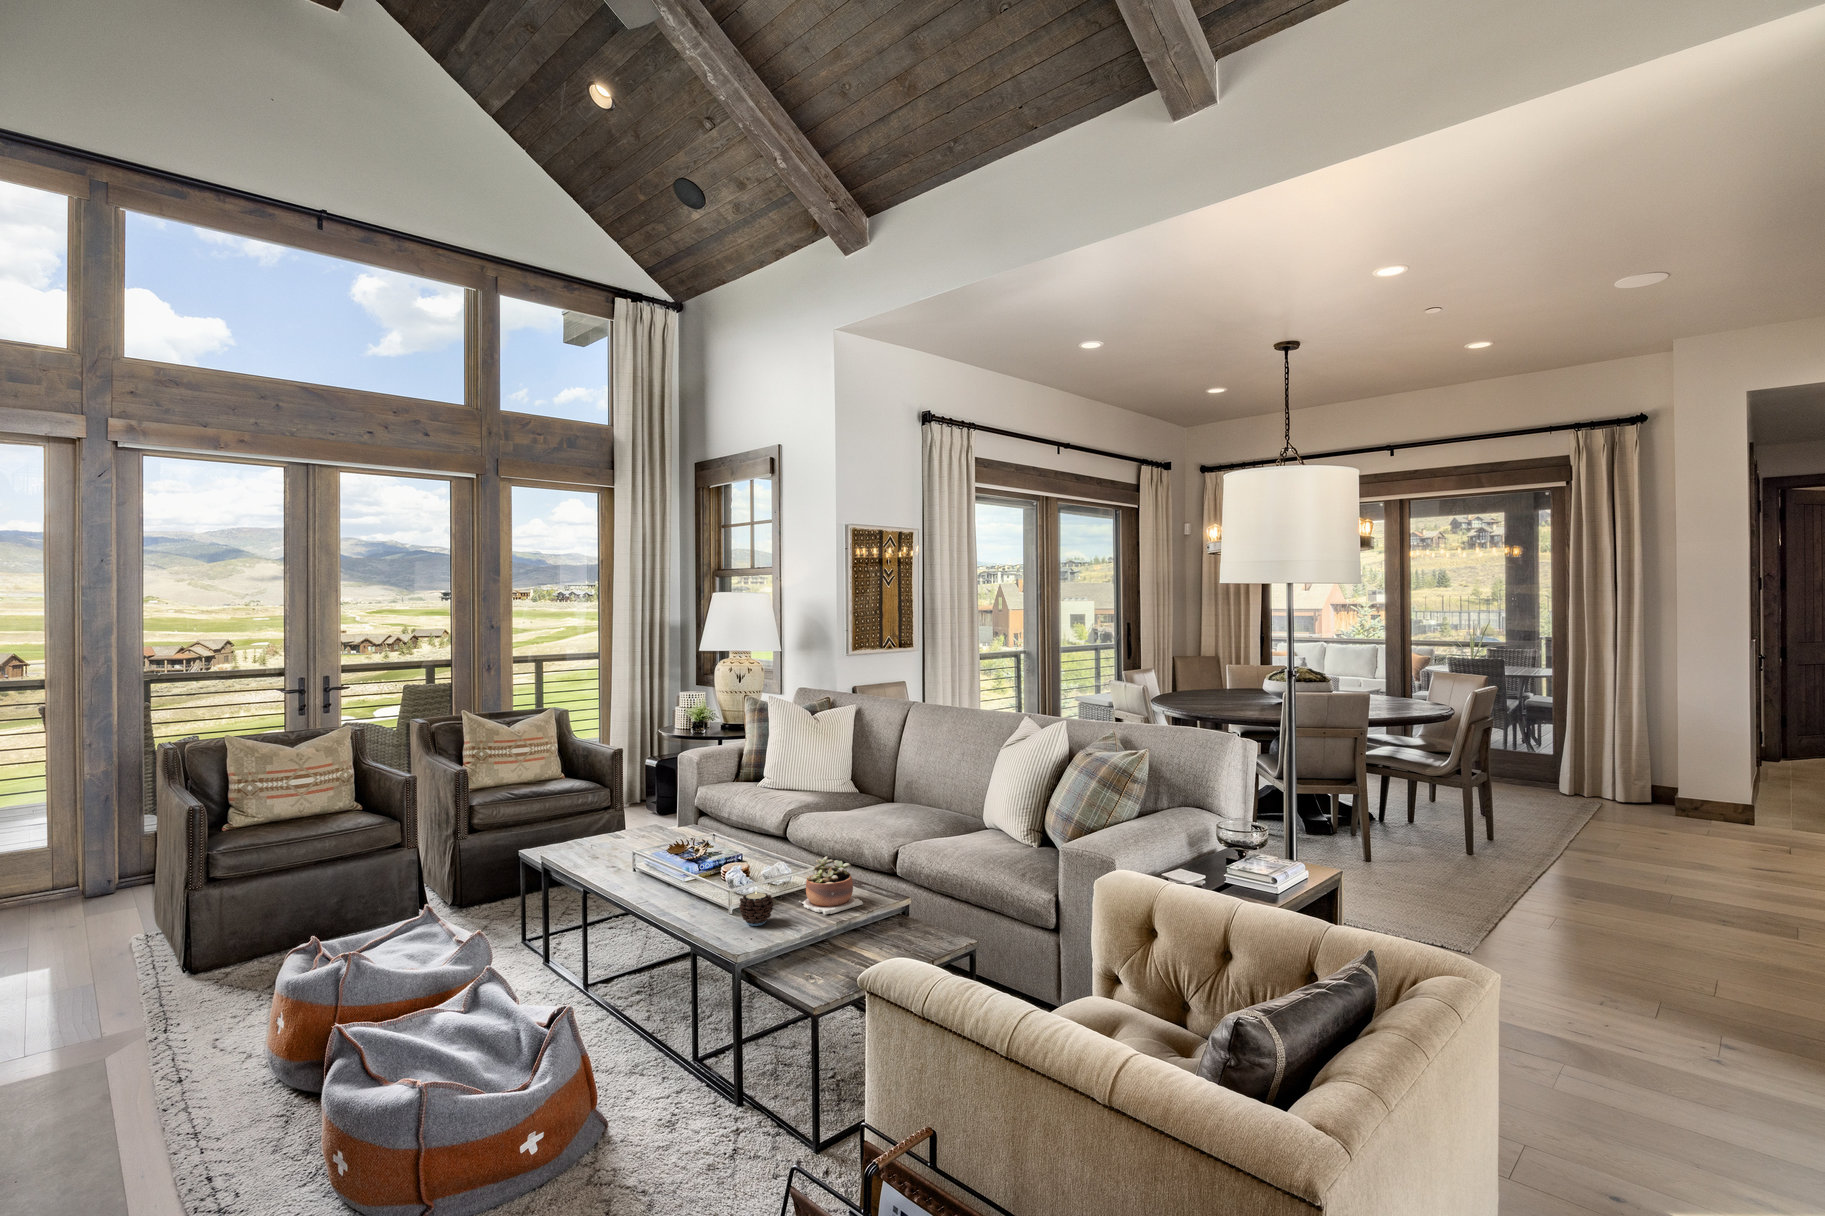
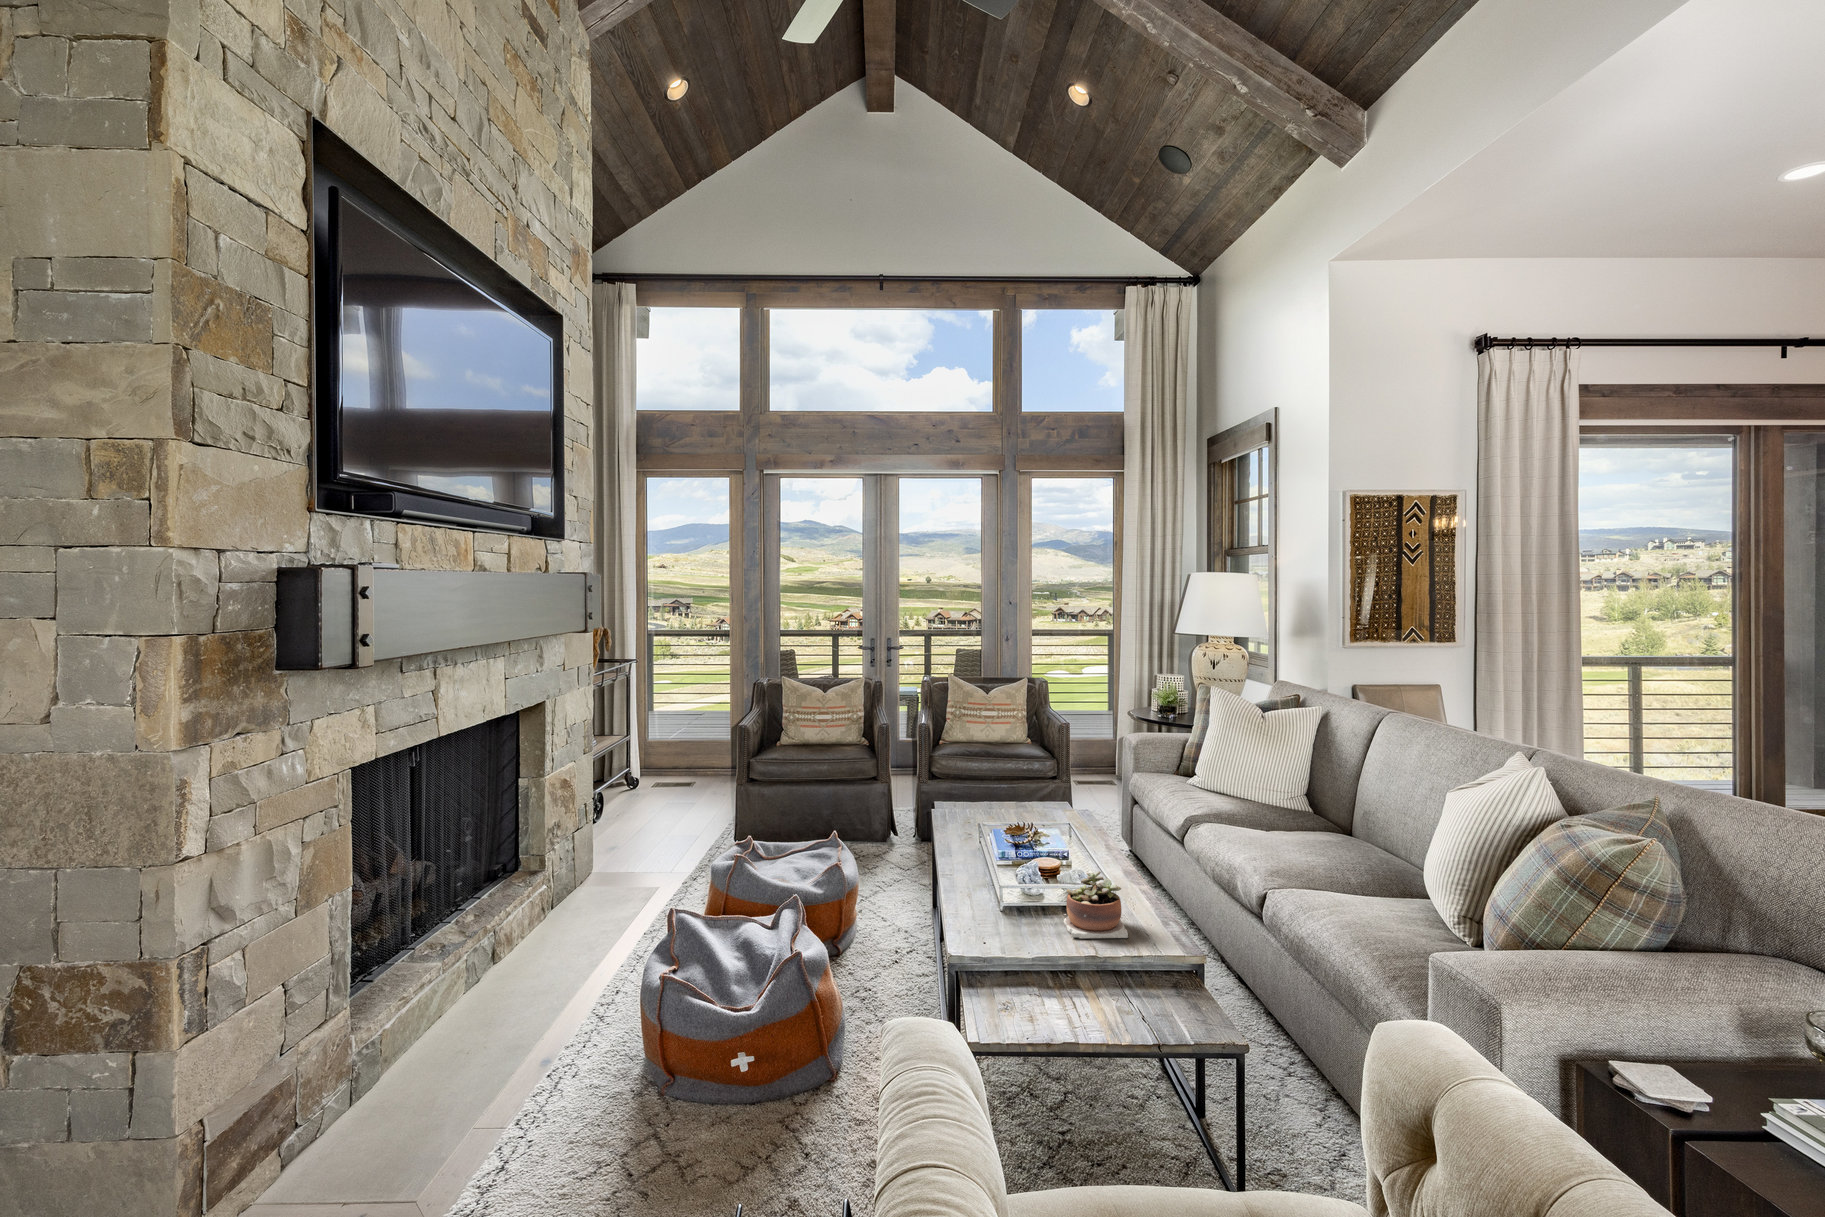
candle: present [739,892,773,926] -> none [979,889,1018,928]

